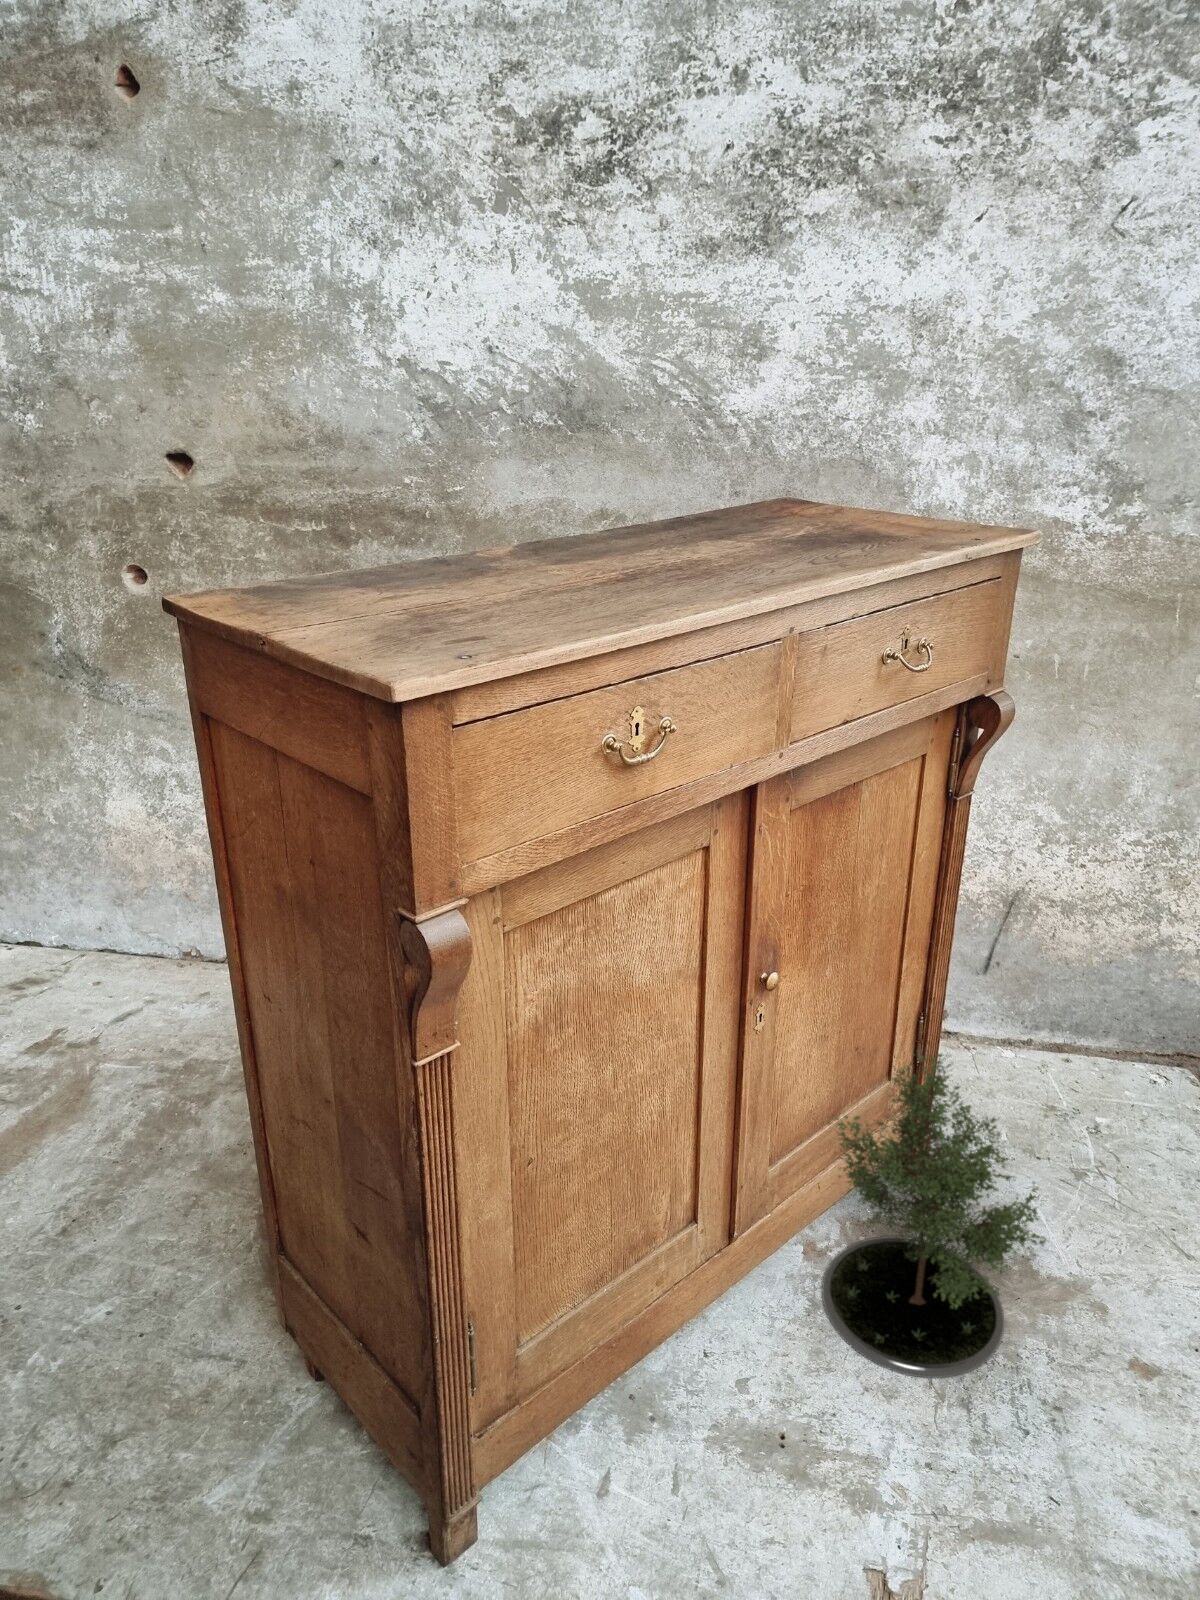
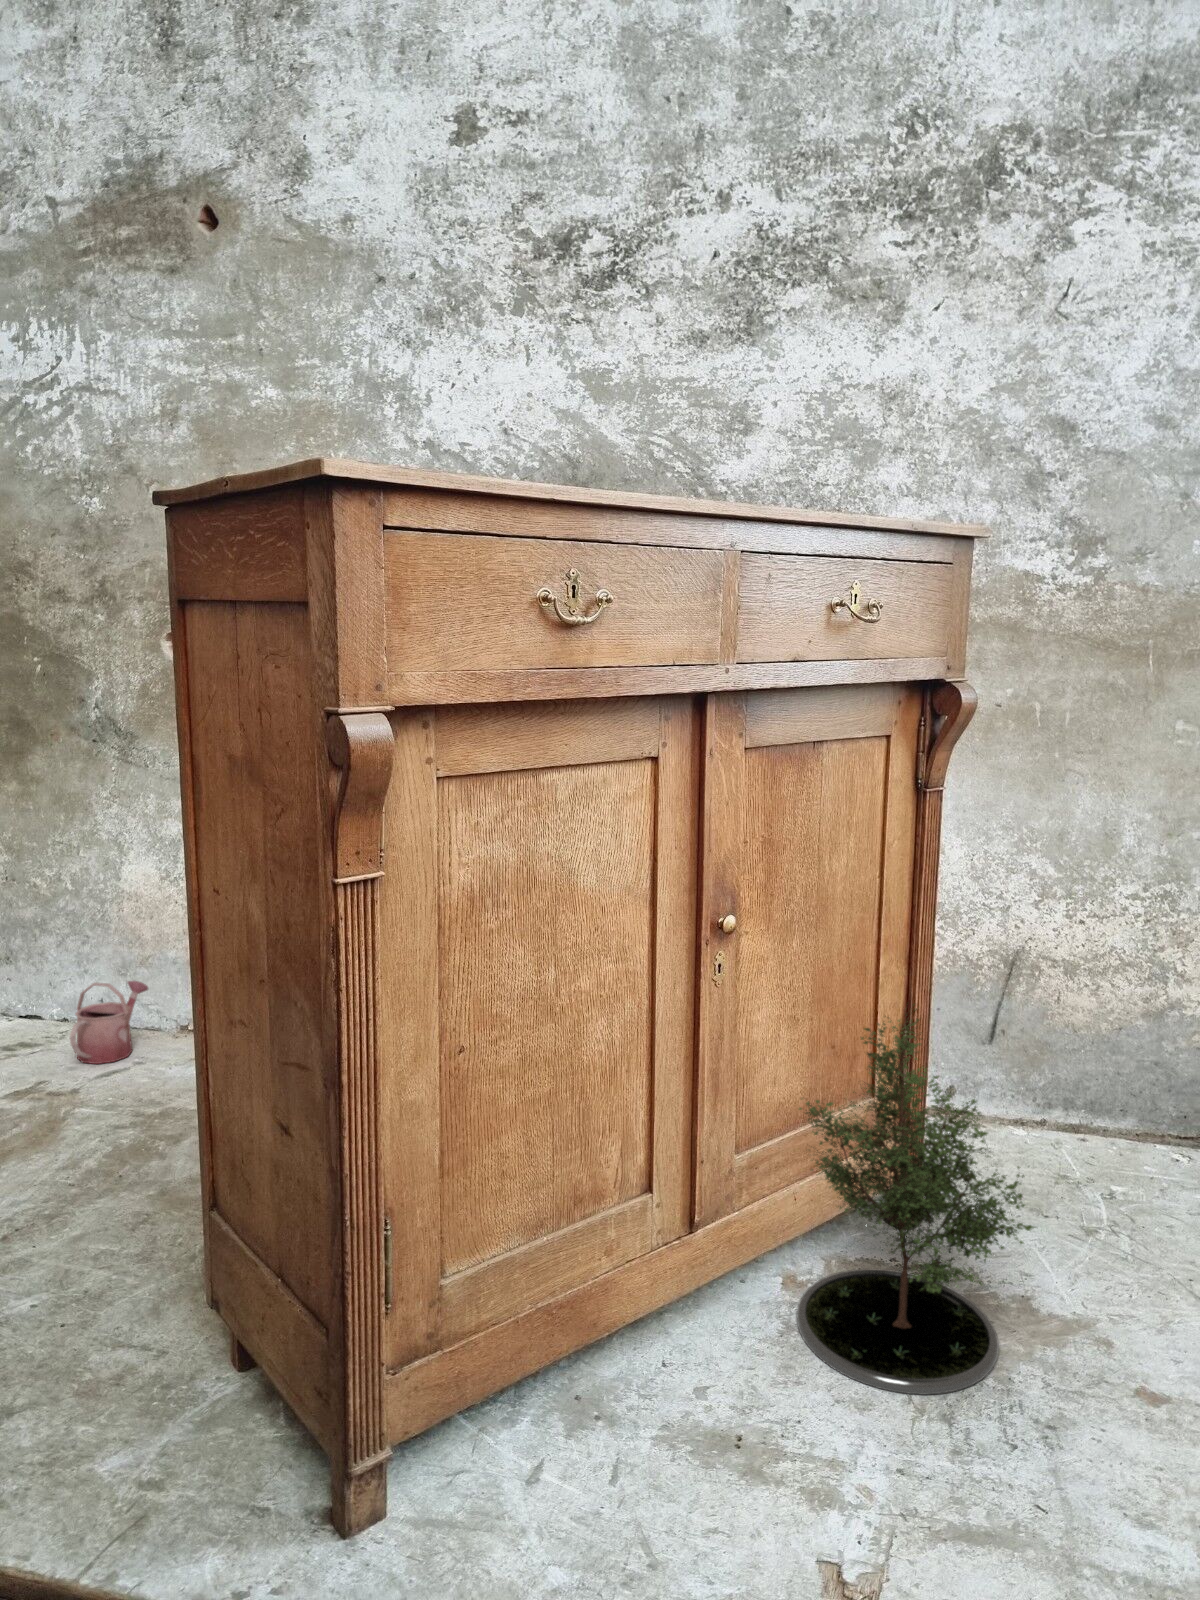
watering can: none [82,922,150,1013] -> present [70,981,148,1064]

